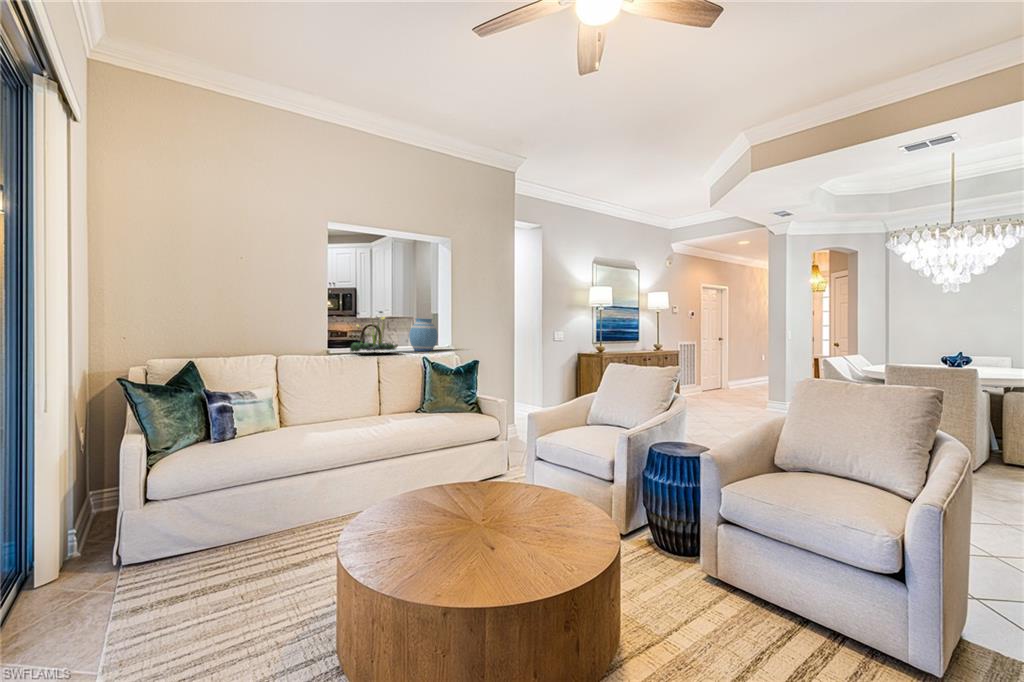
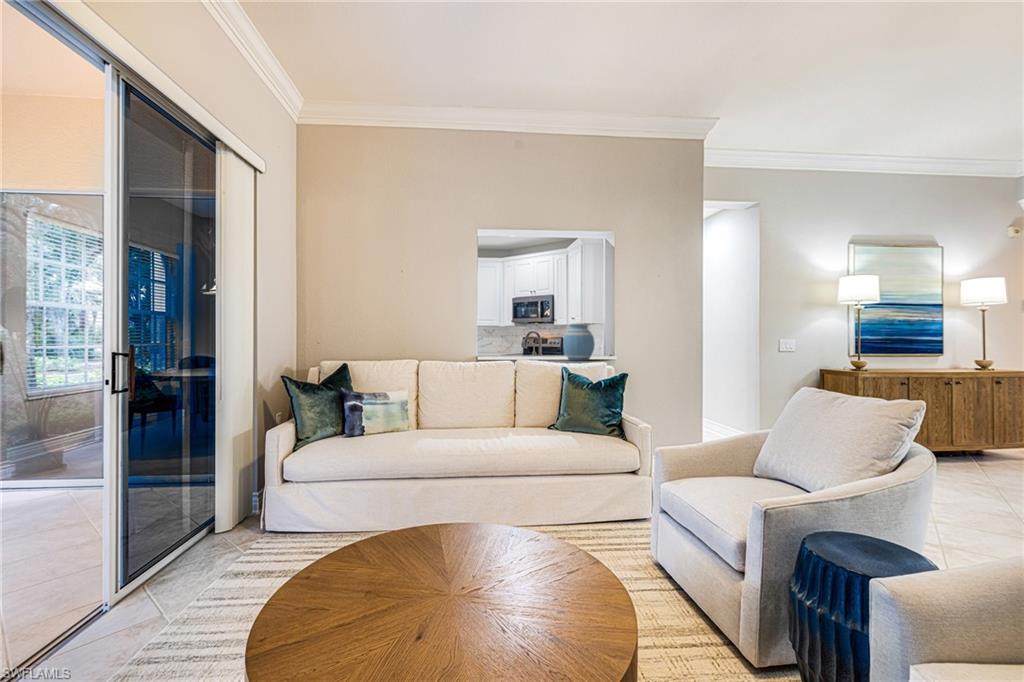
plant: present [350,317,398,352] -> none [492,321,541,361]

